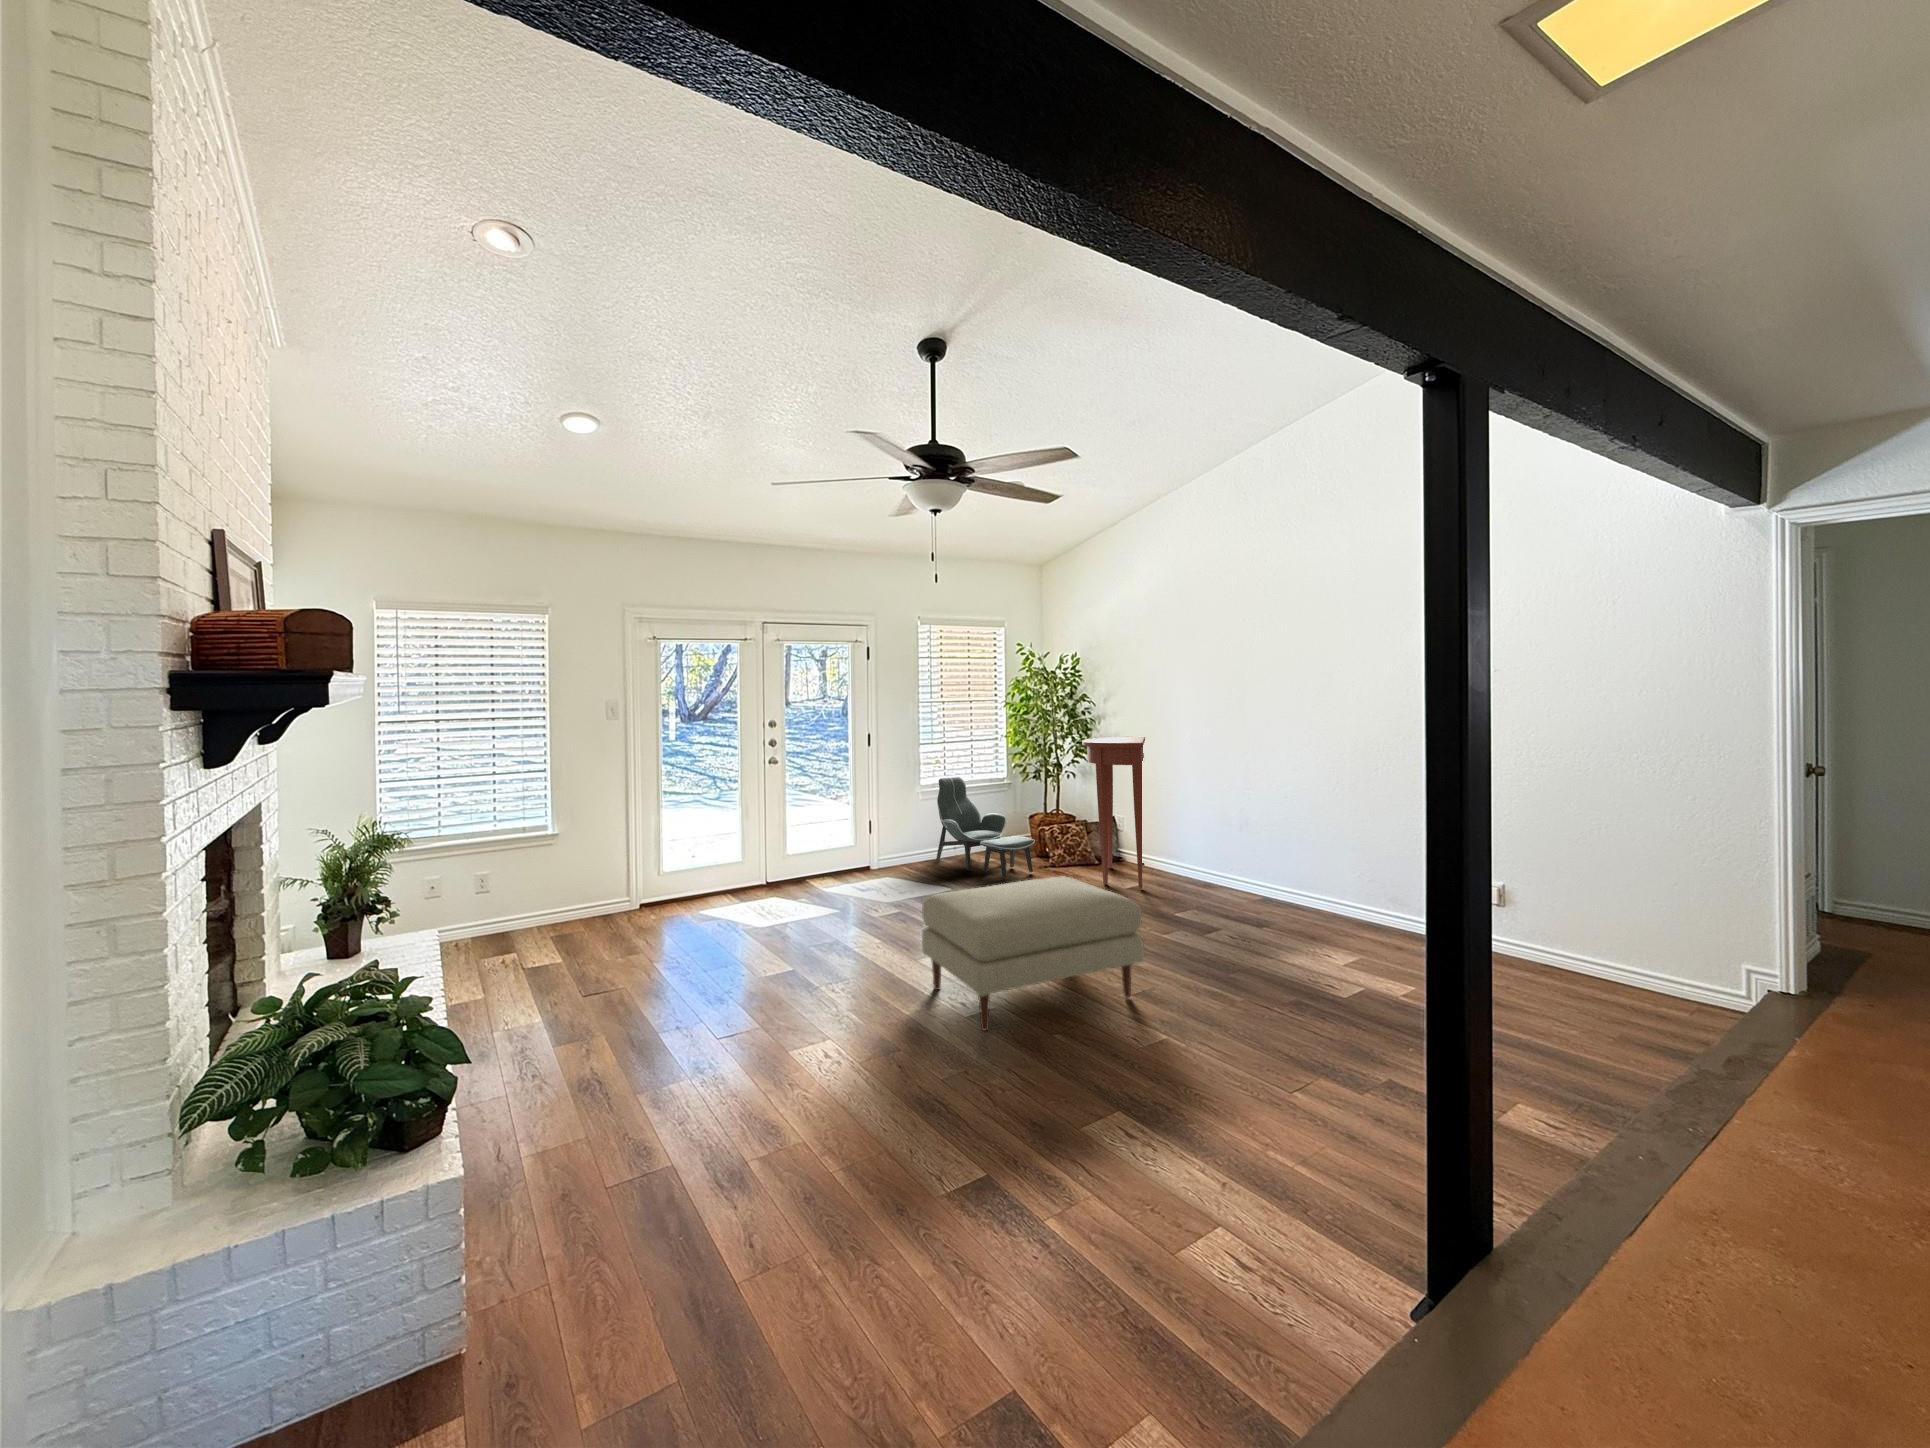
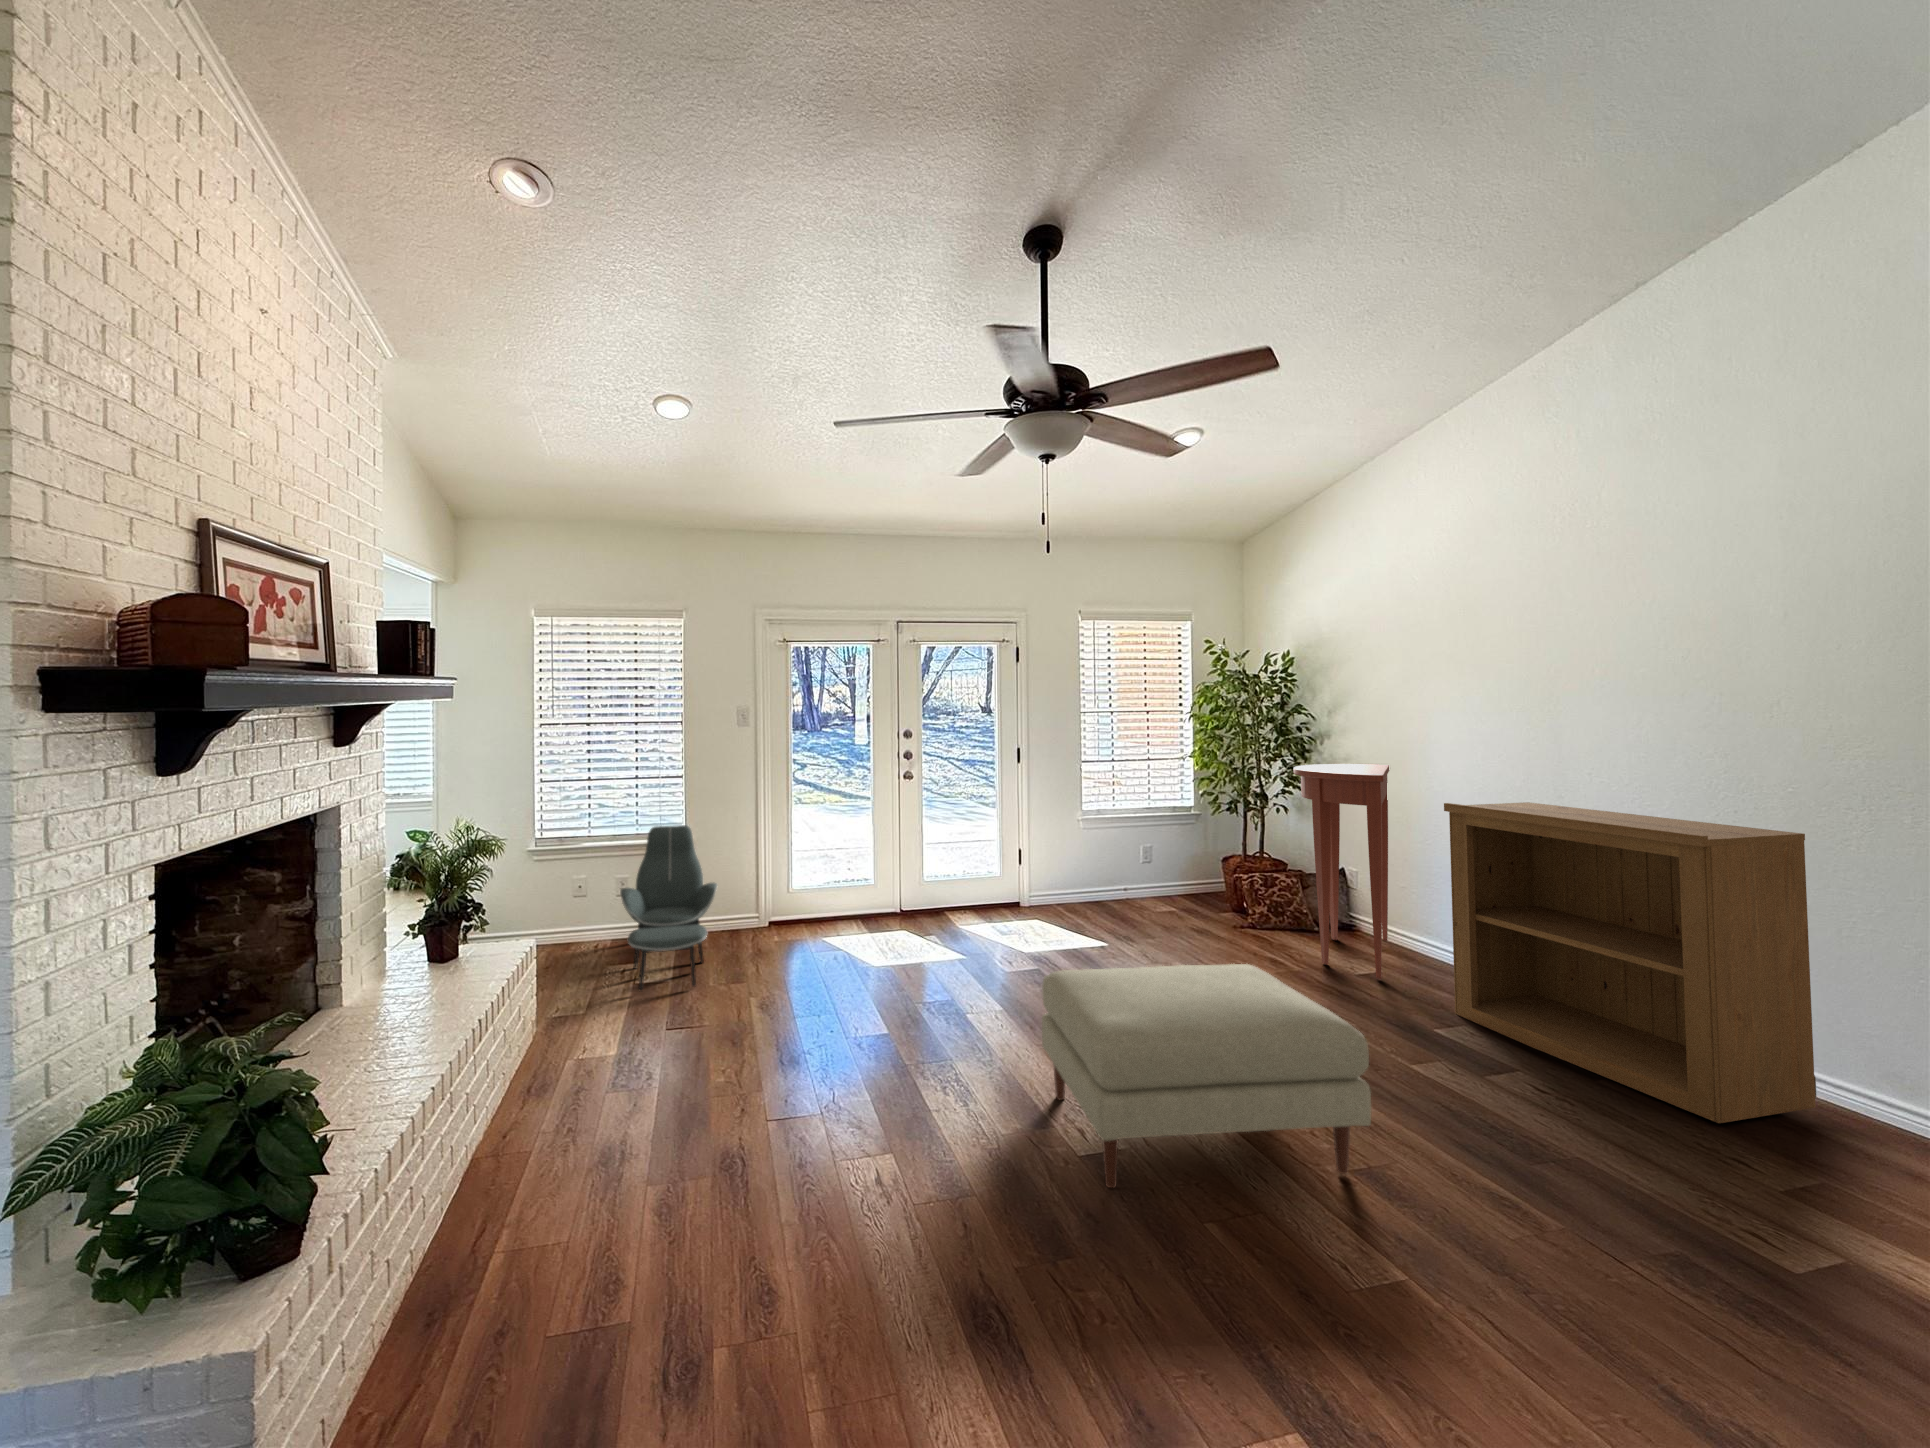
bookshelf: none [1180,756,1371,939] -> present [1444,802,1817,1123]
lounge chair: present [936,777,1035,877] -> present [620,825,717,992]

